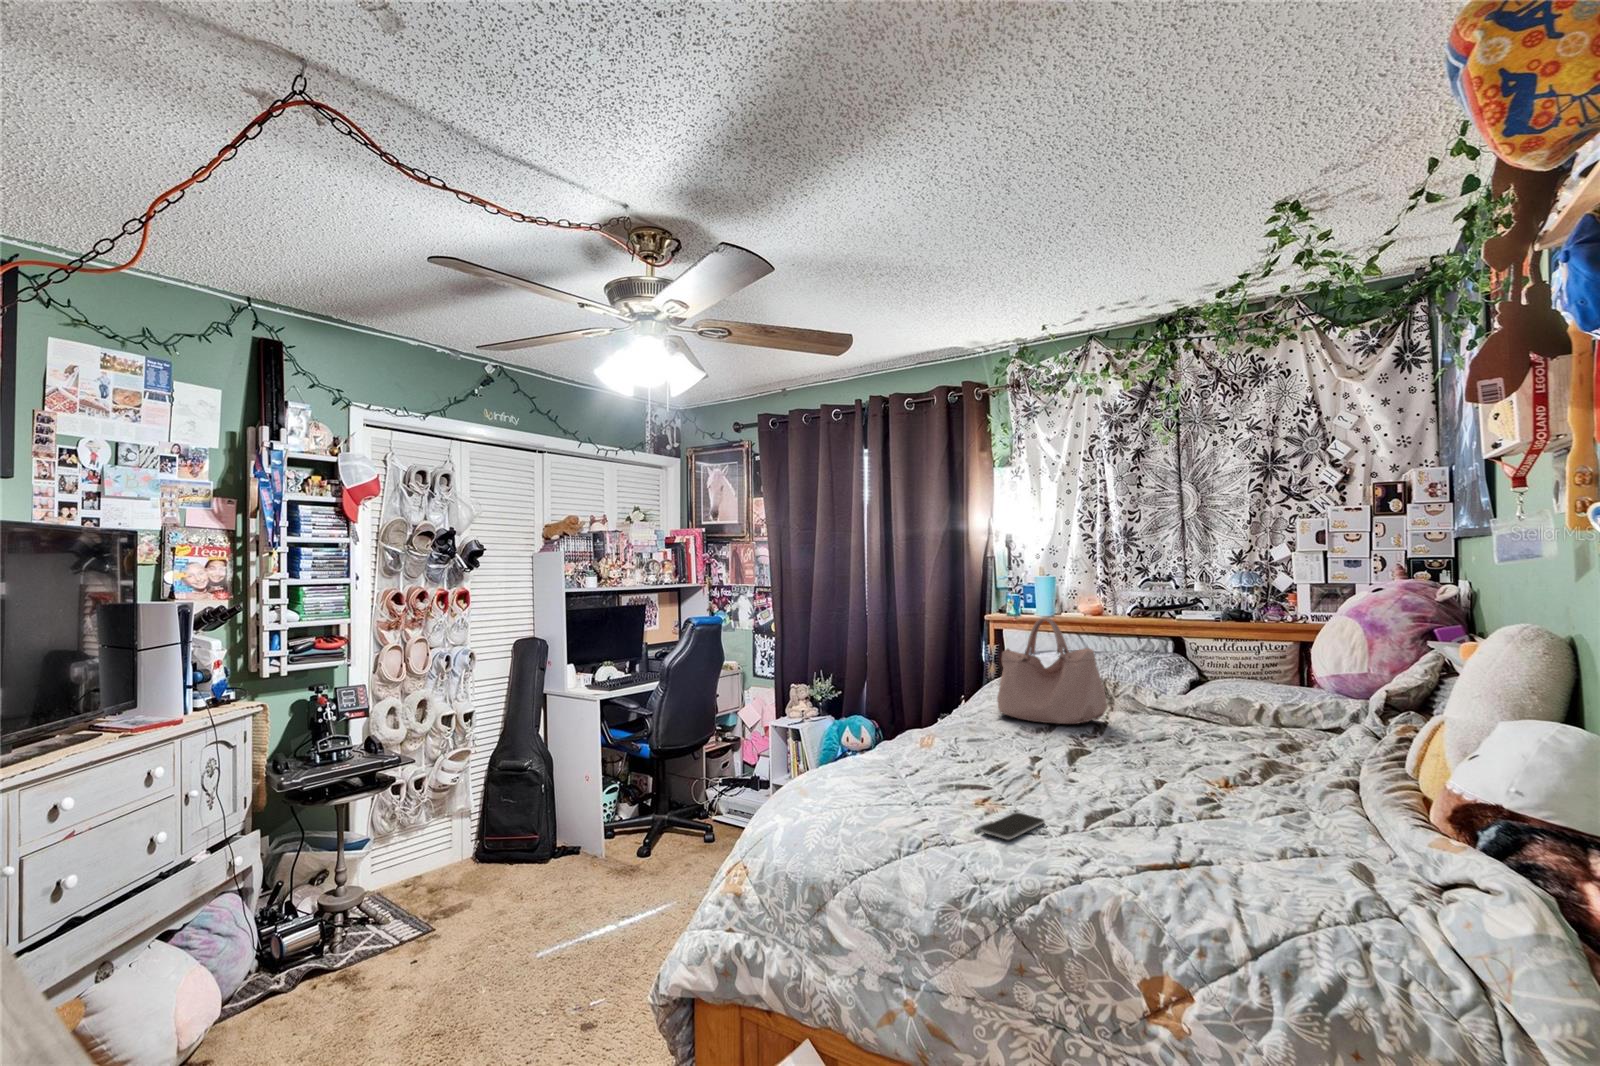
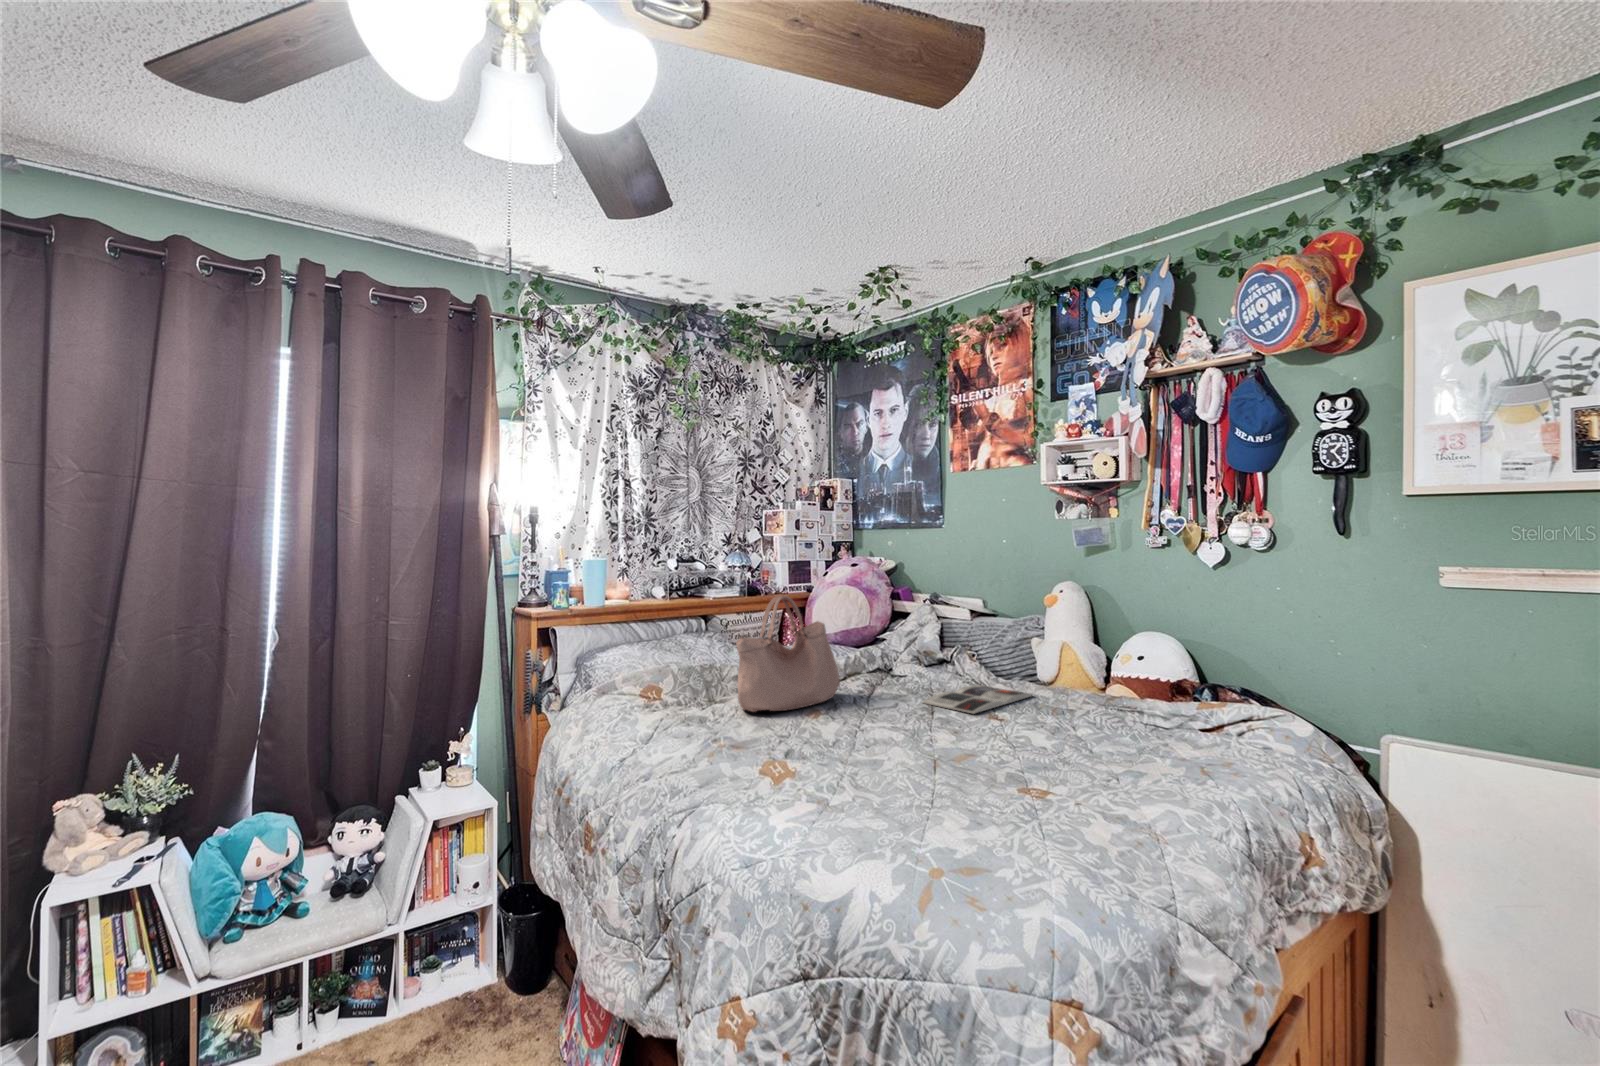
magazine: none [1105,748,1253,786] -> present [923,685,1033,713]
smartphone: present [981,812,1045,840] -> none [1112,751,1188,775]

